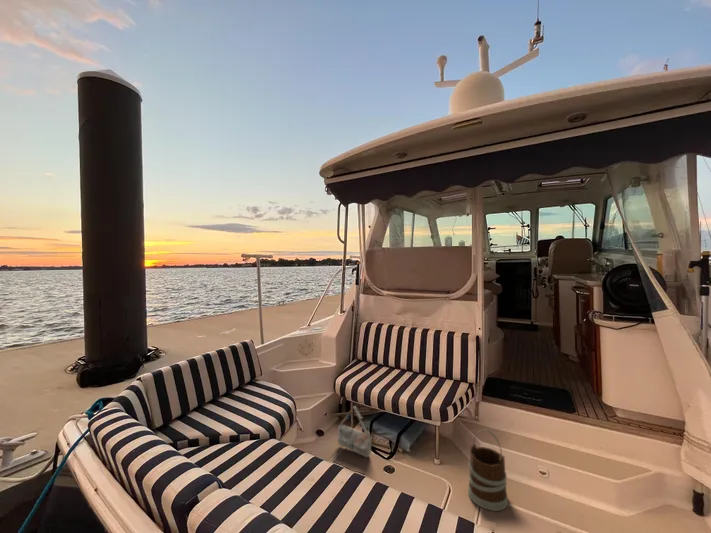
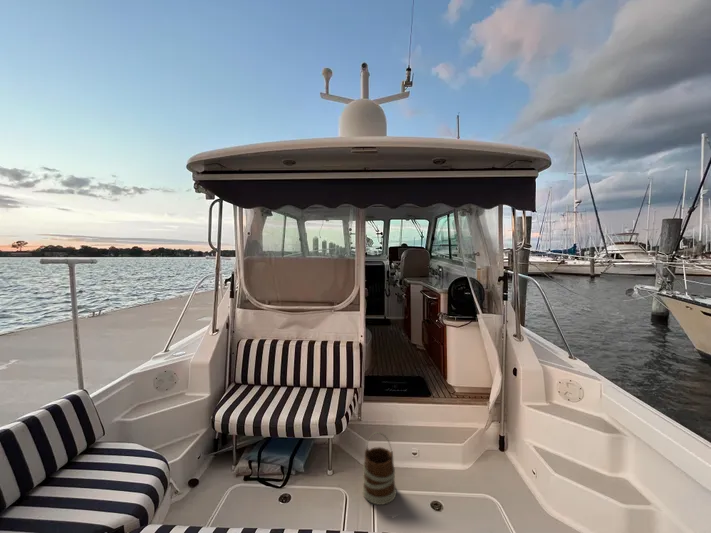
bag: present [337,406,372,457] -> none [219,440,263,493]

